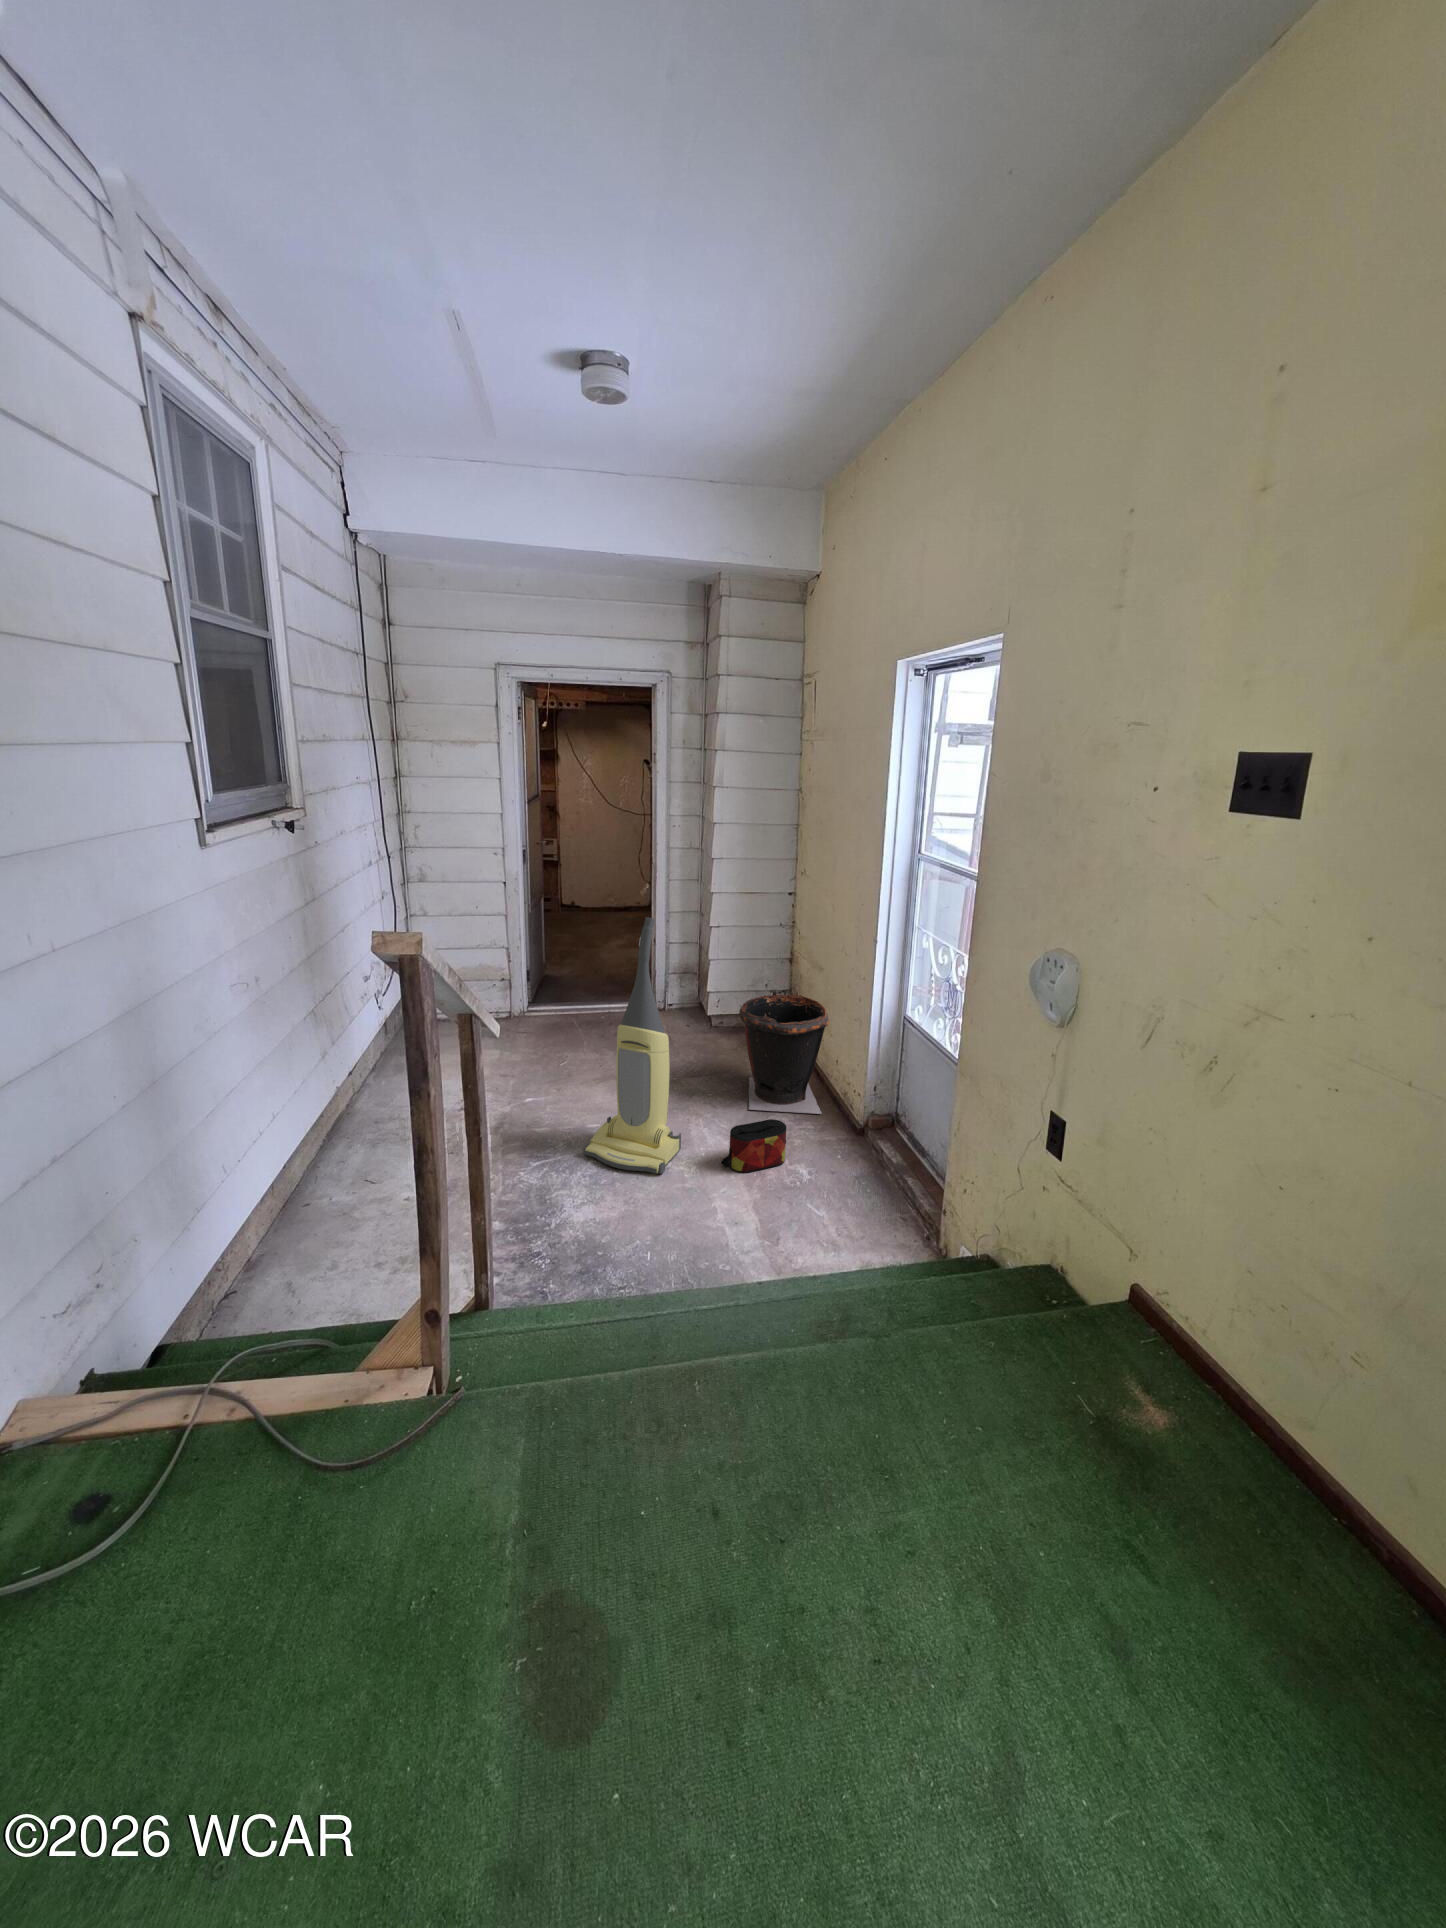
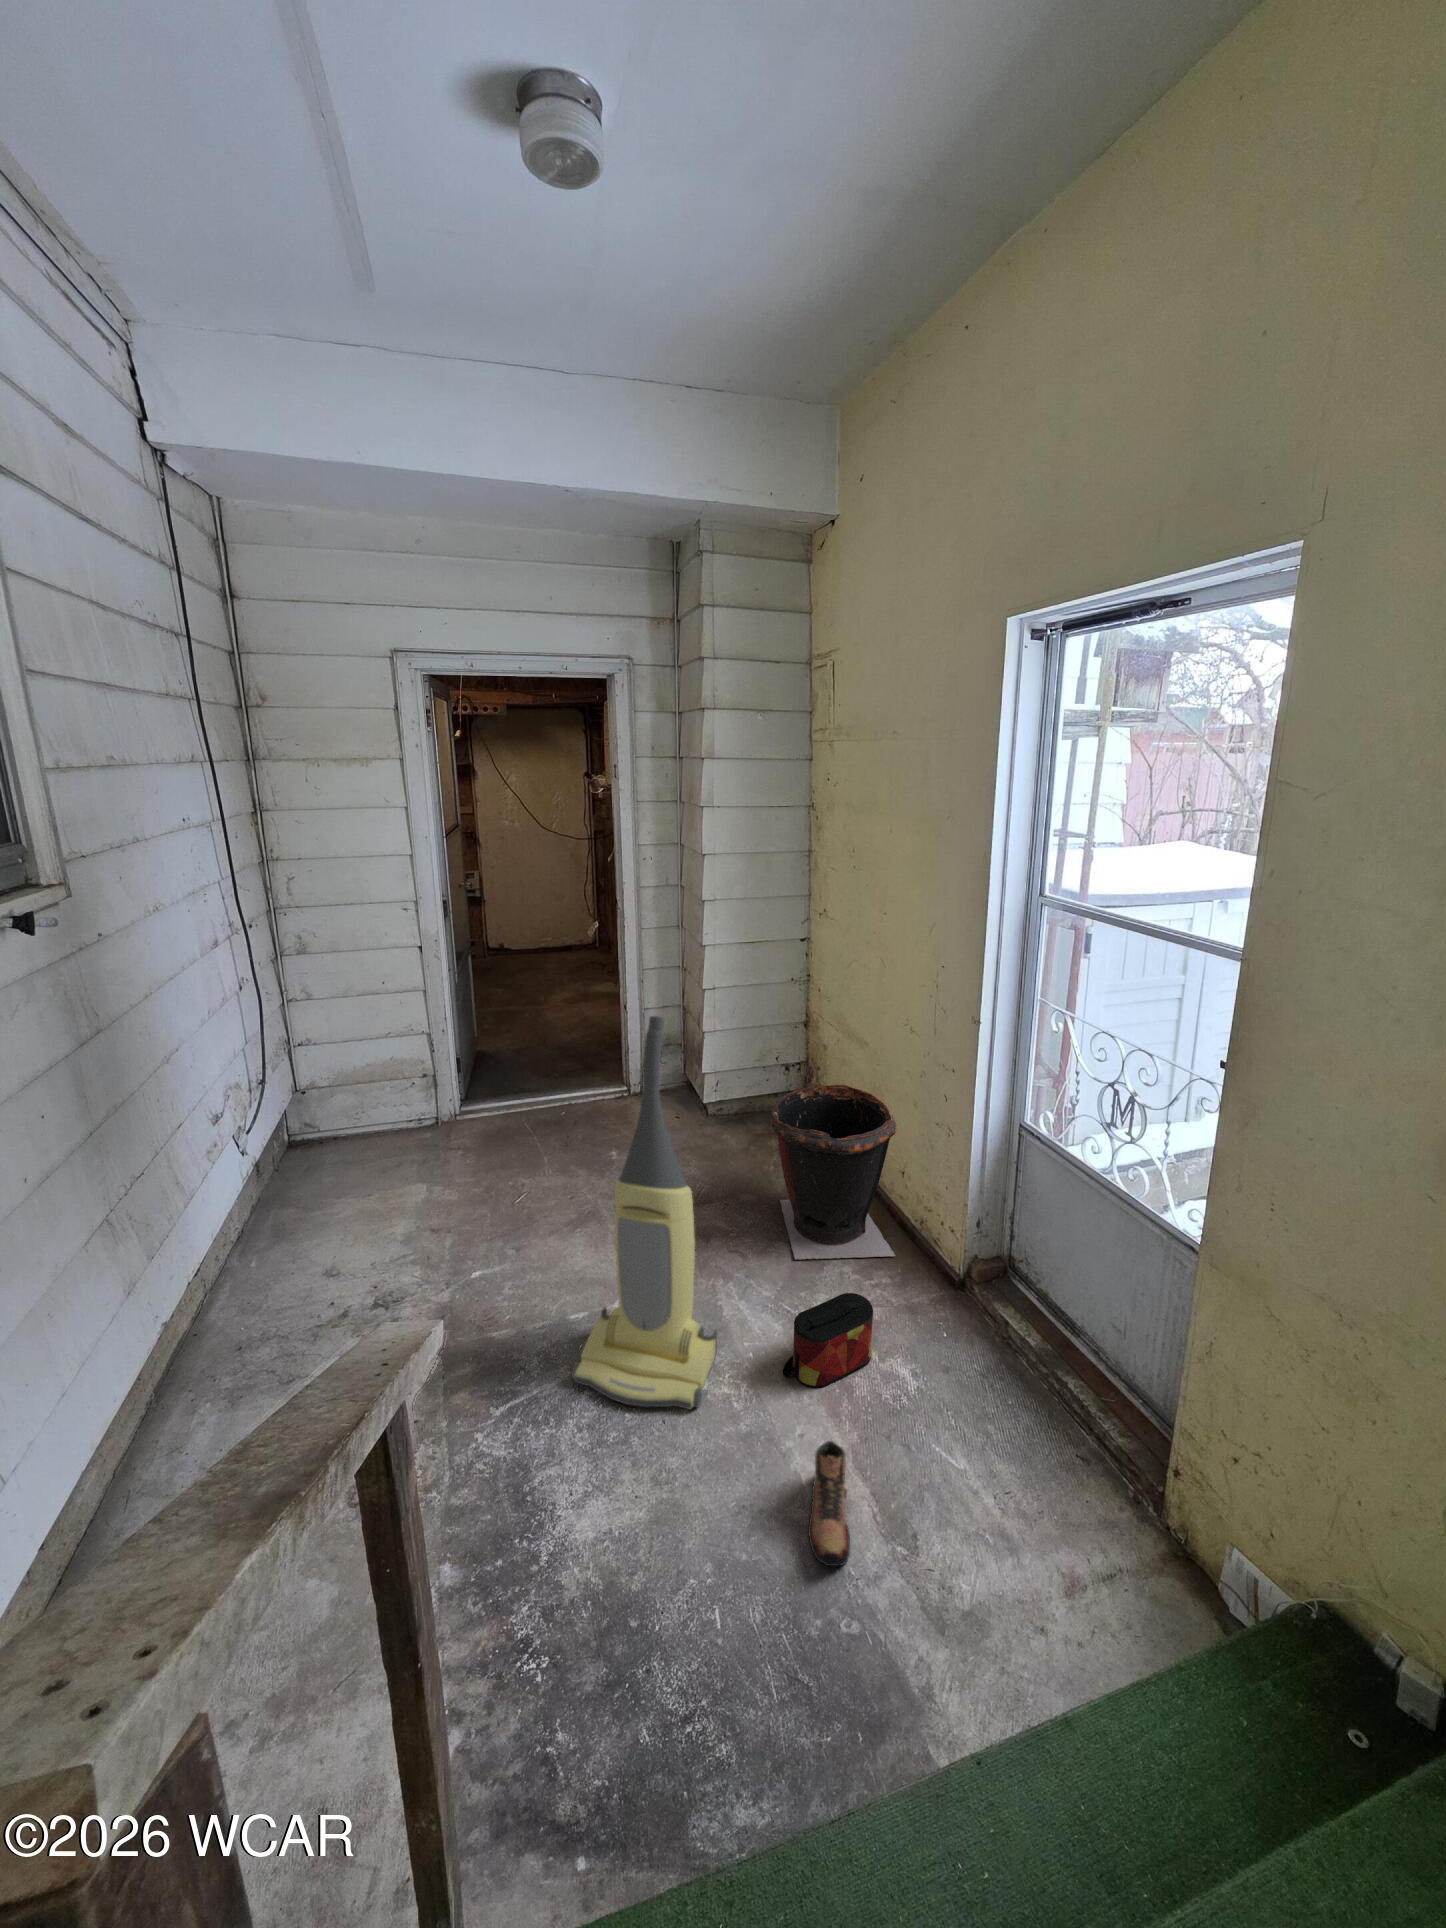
shoe: none [714,1185,744,1246] -> present [808,1441,850,1566]

